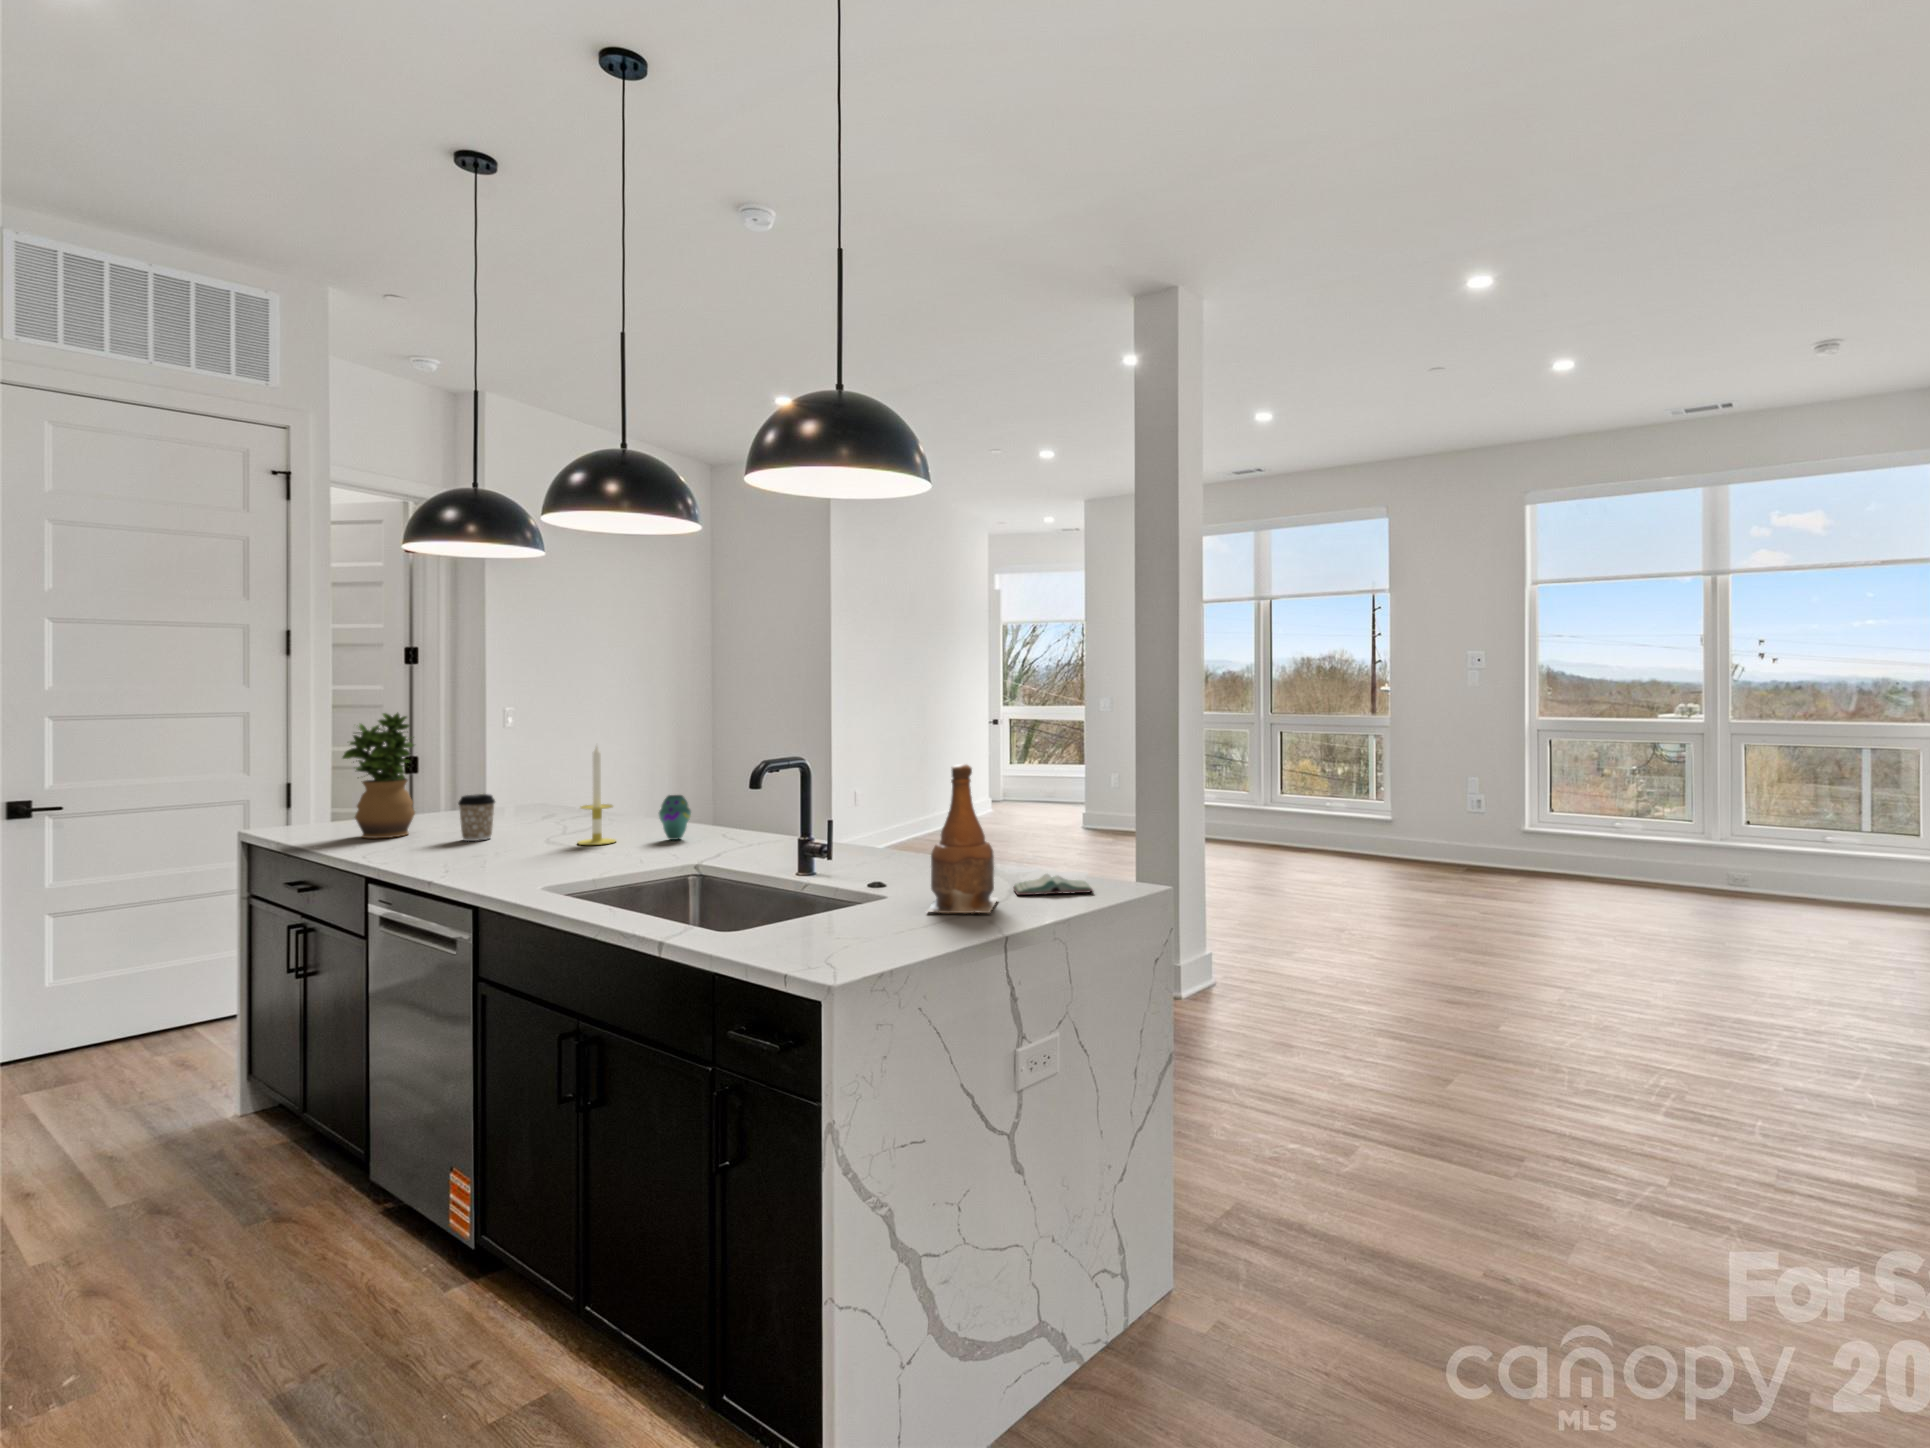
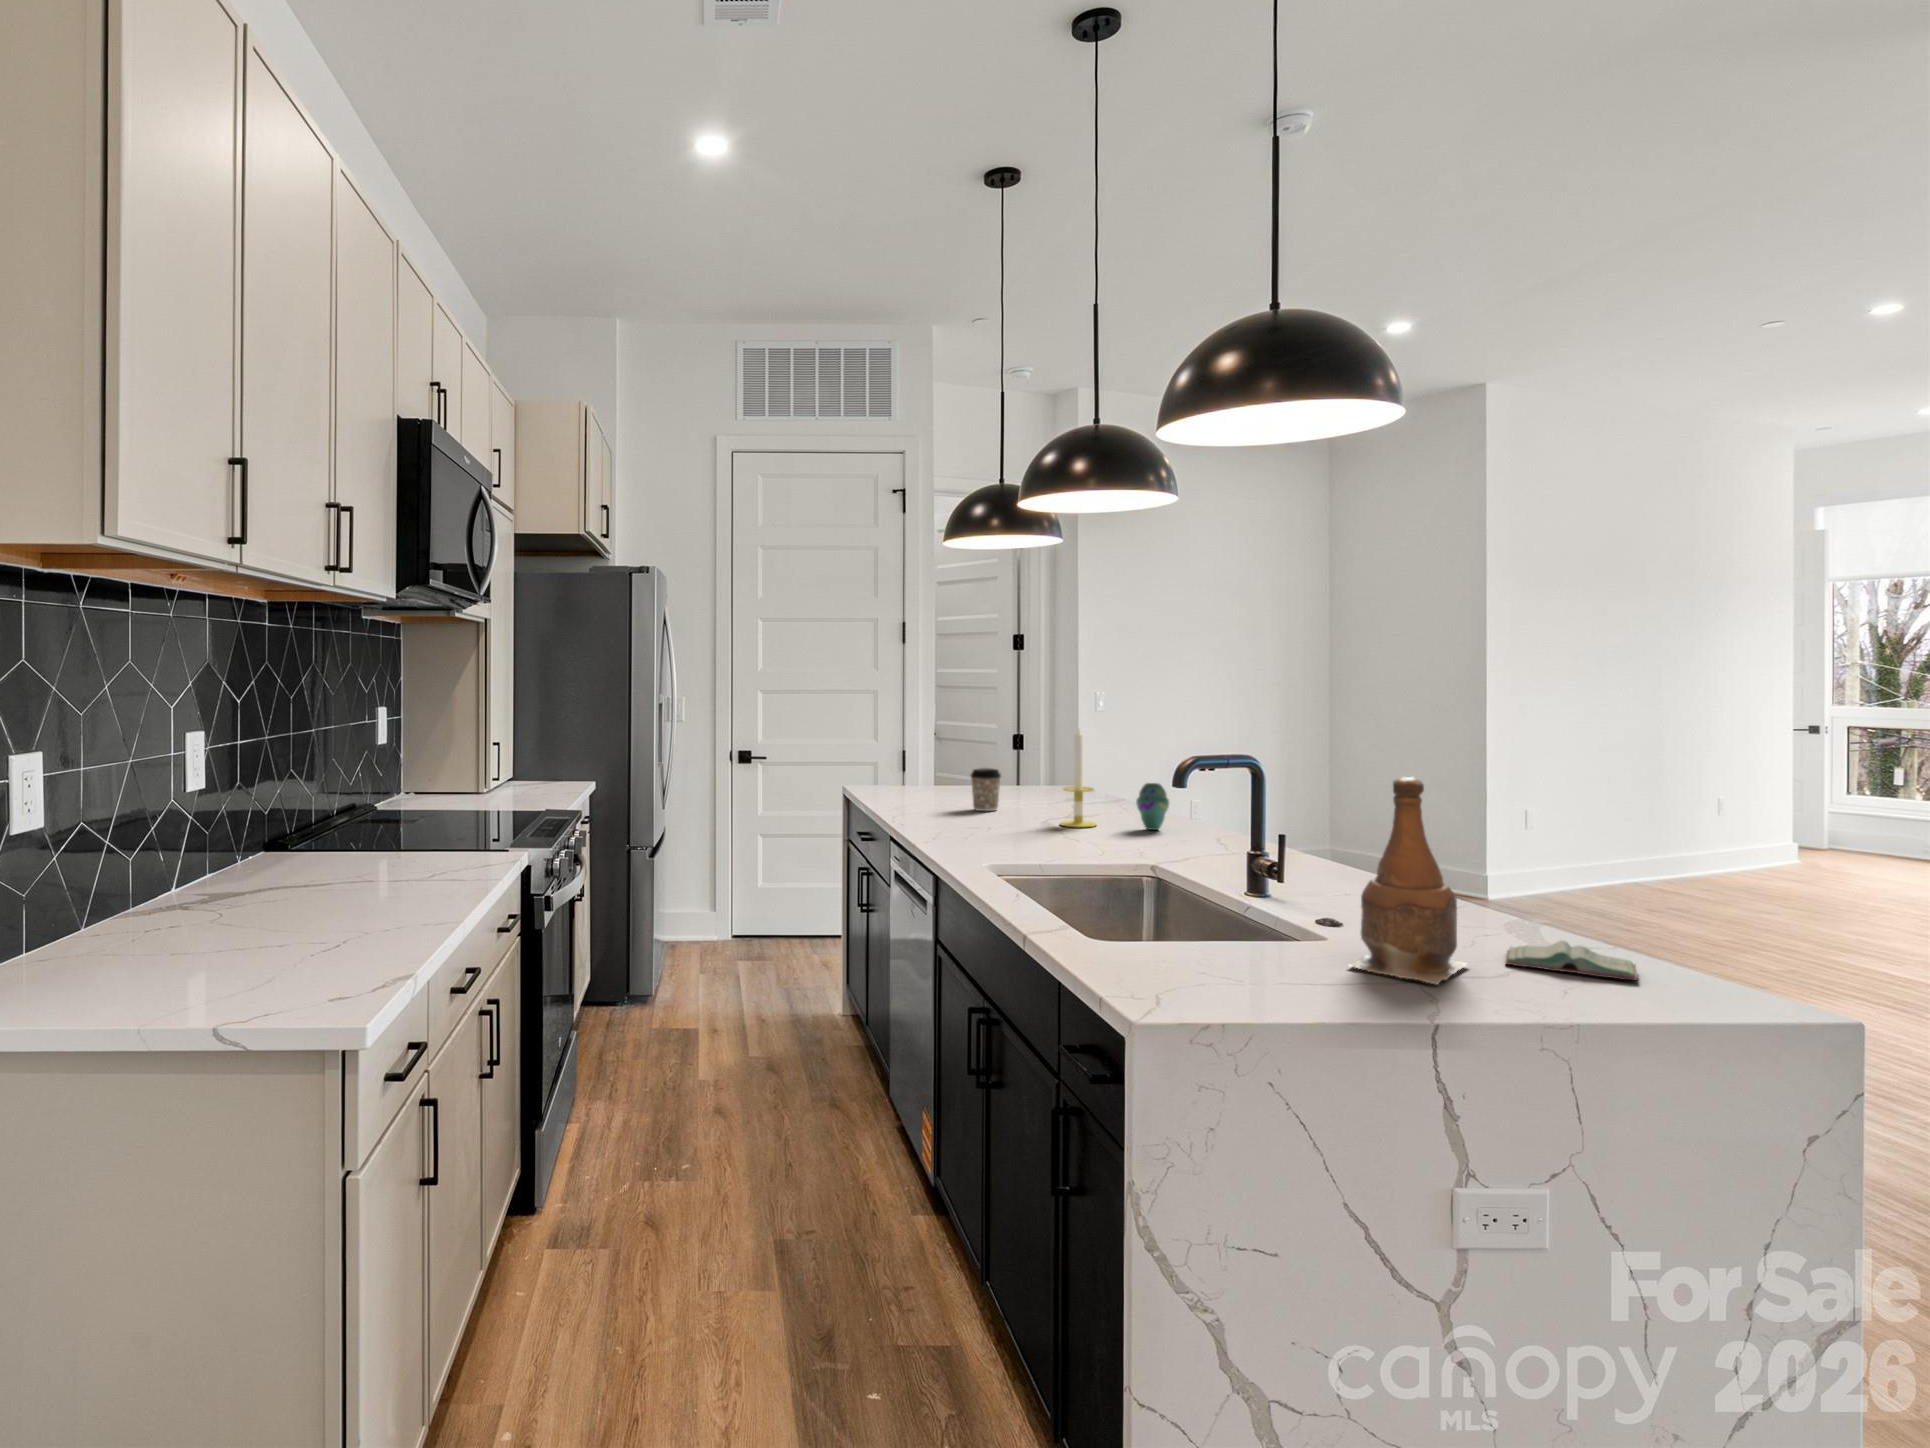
potted plant: present [343,712,415,838] -> none [893,691,950,801]

